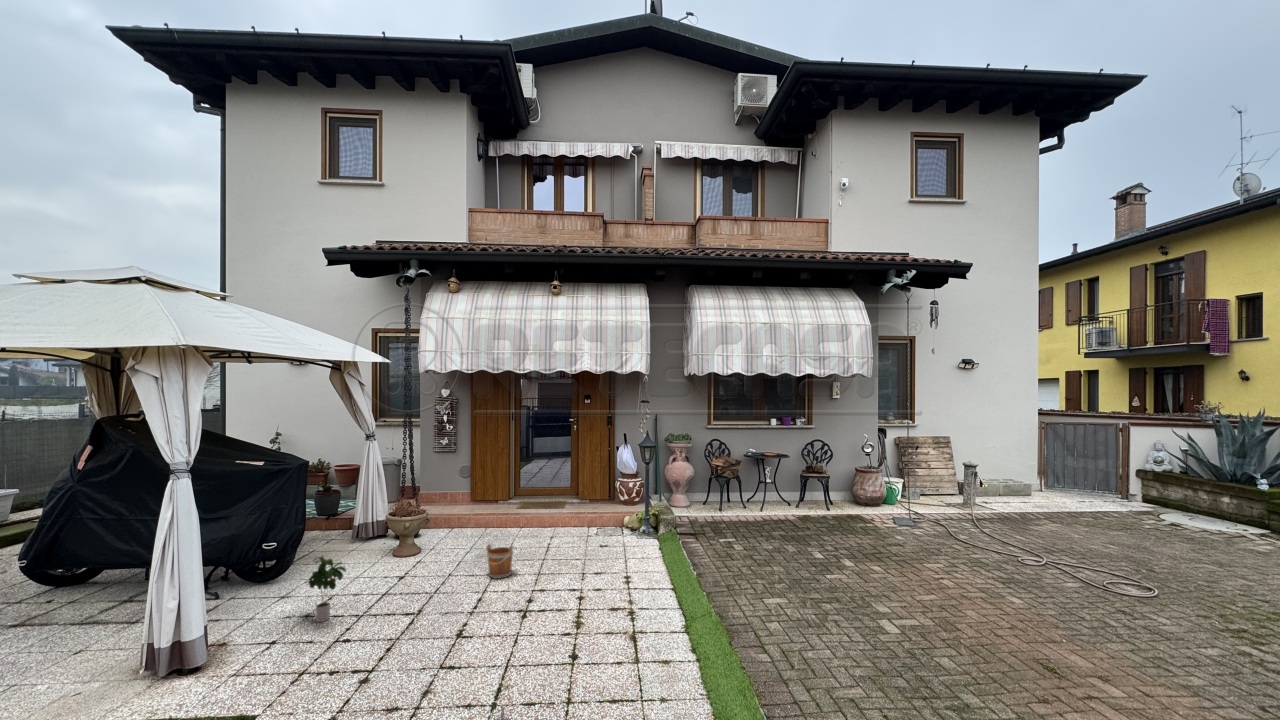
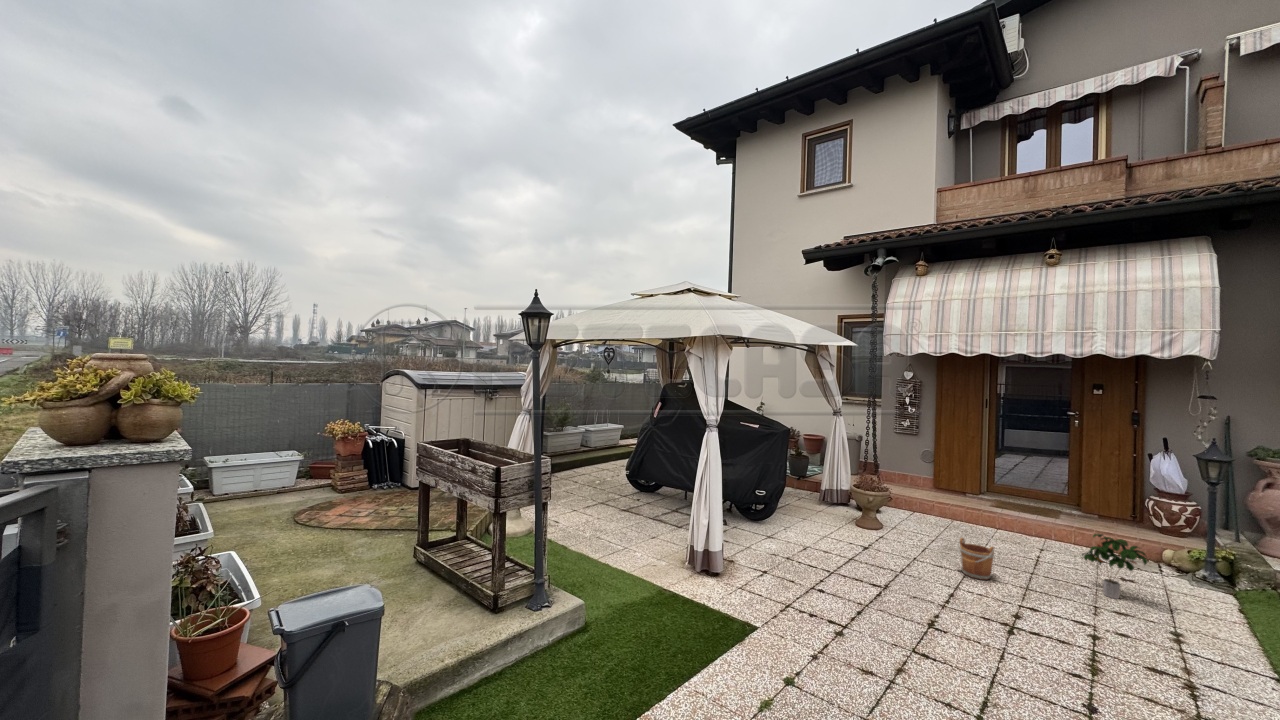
potted plant: present [308,556,346,622] -> present [1082,534,1147,599]

